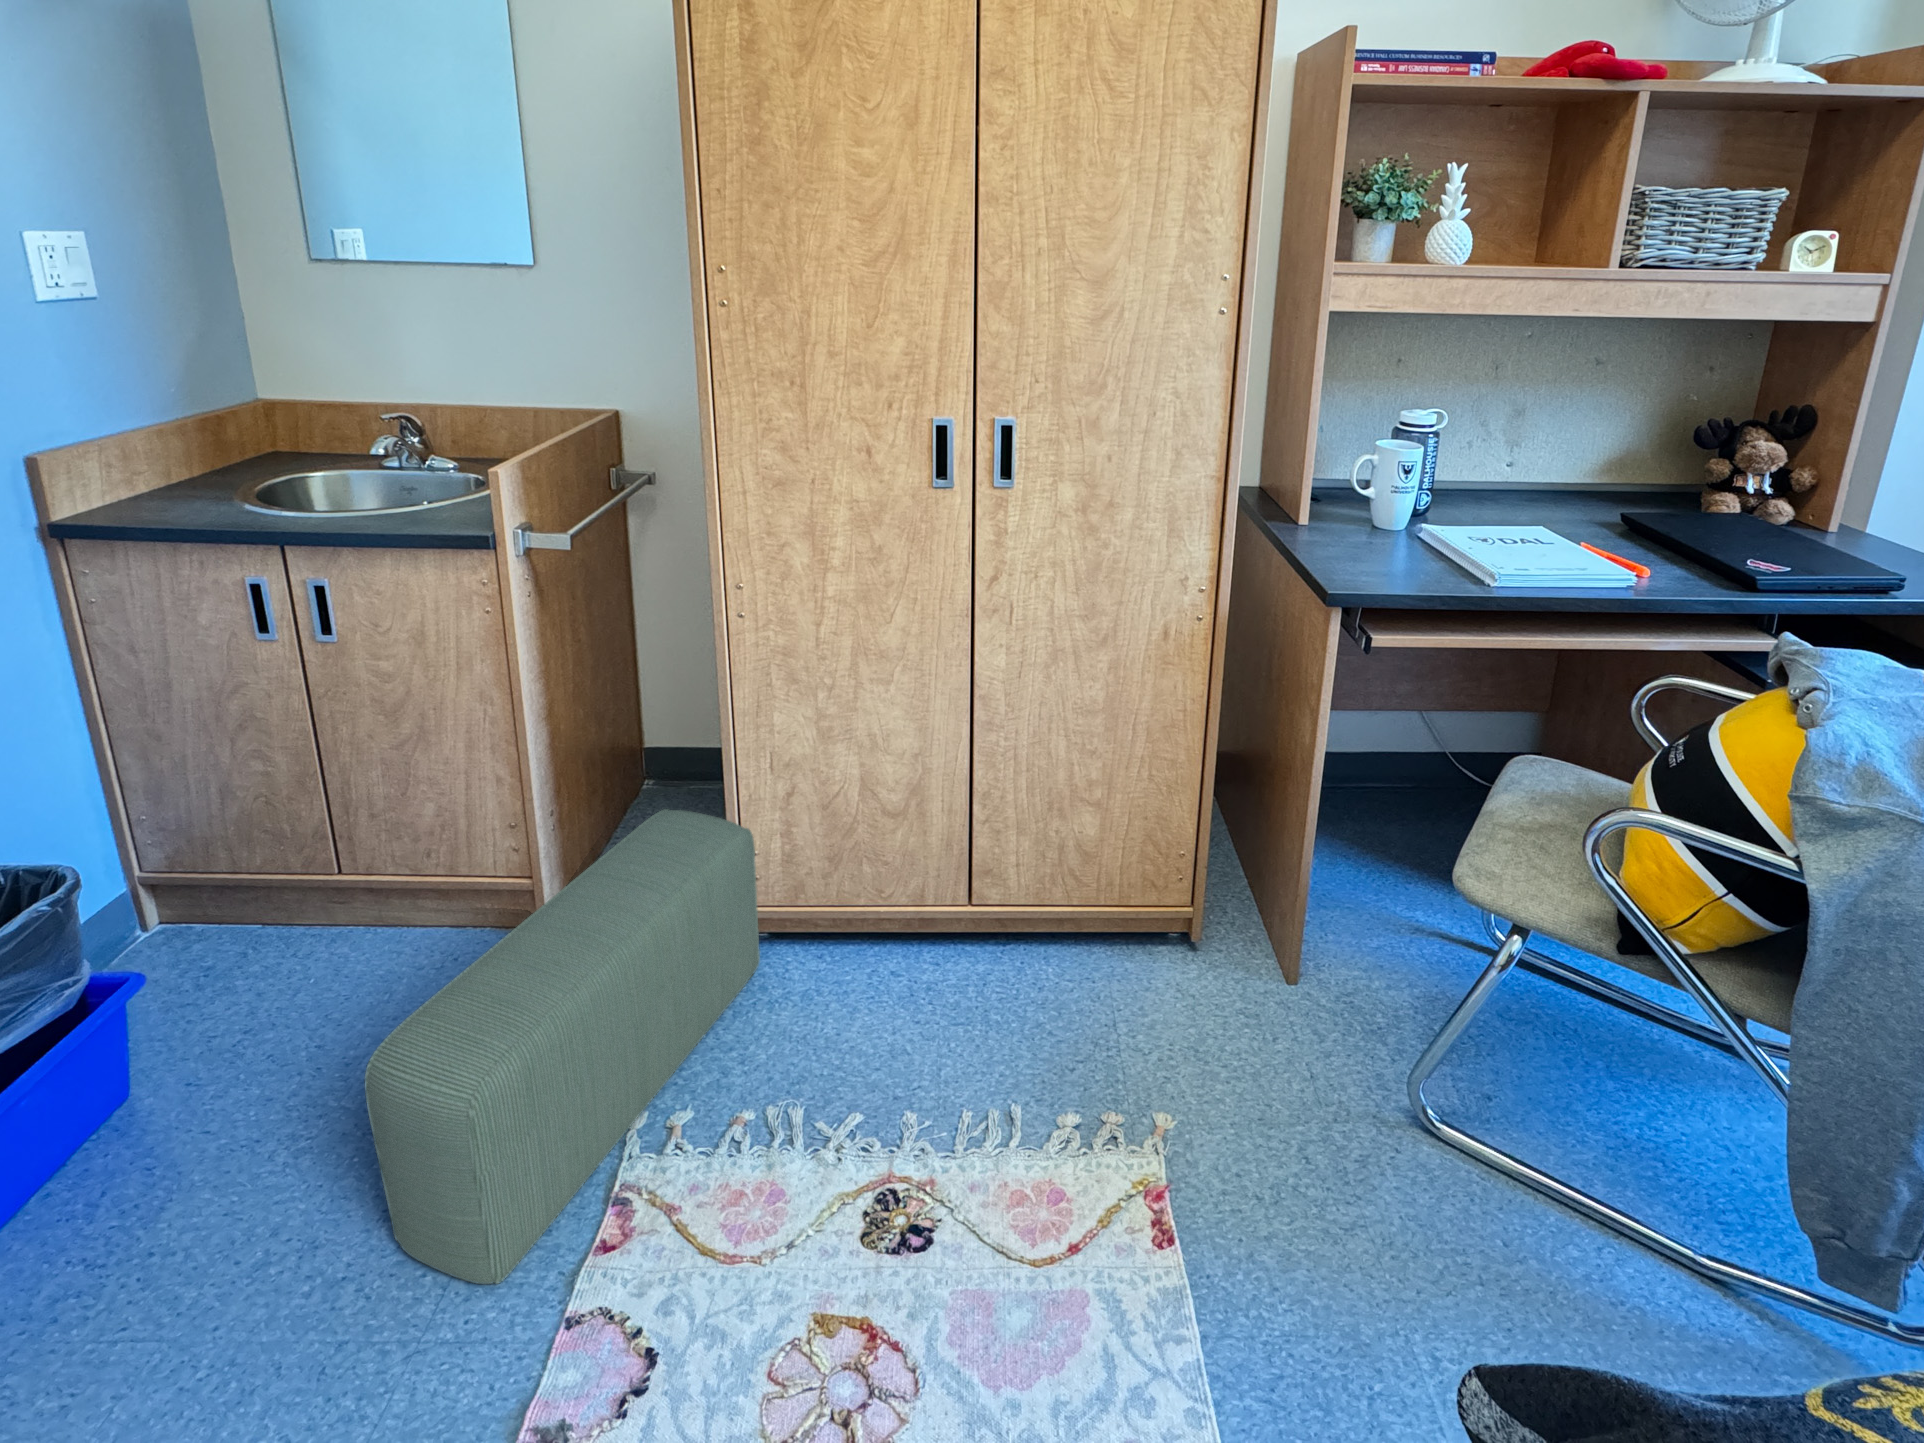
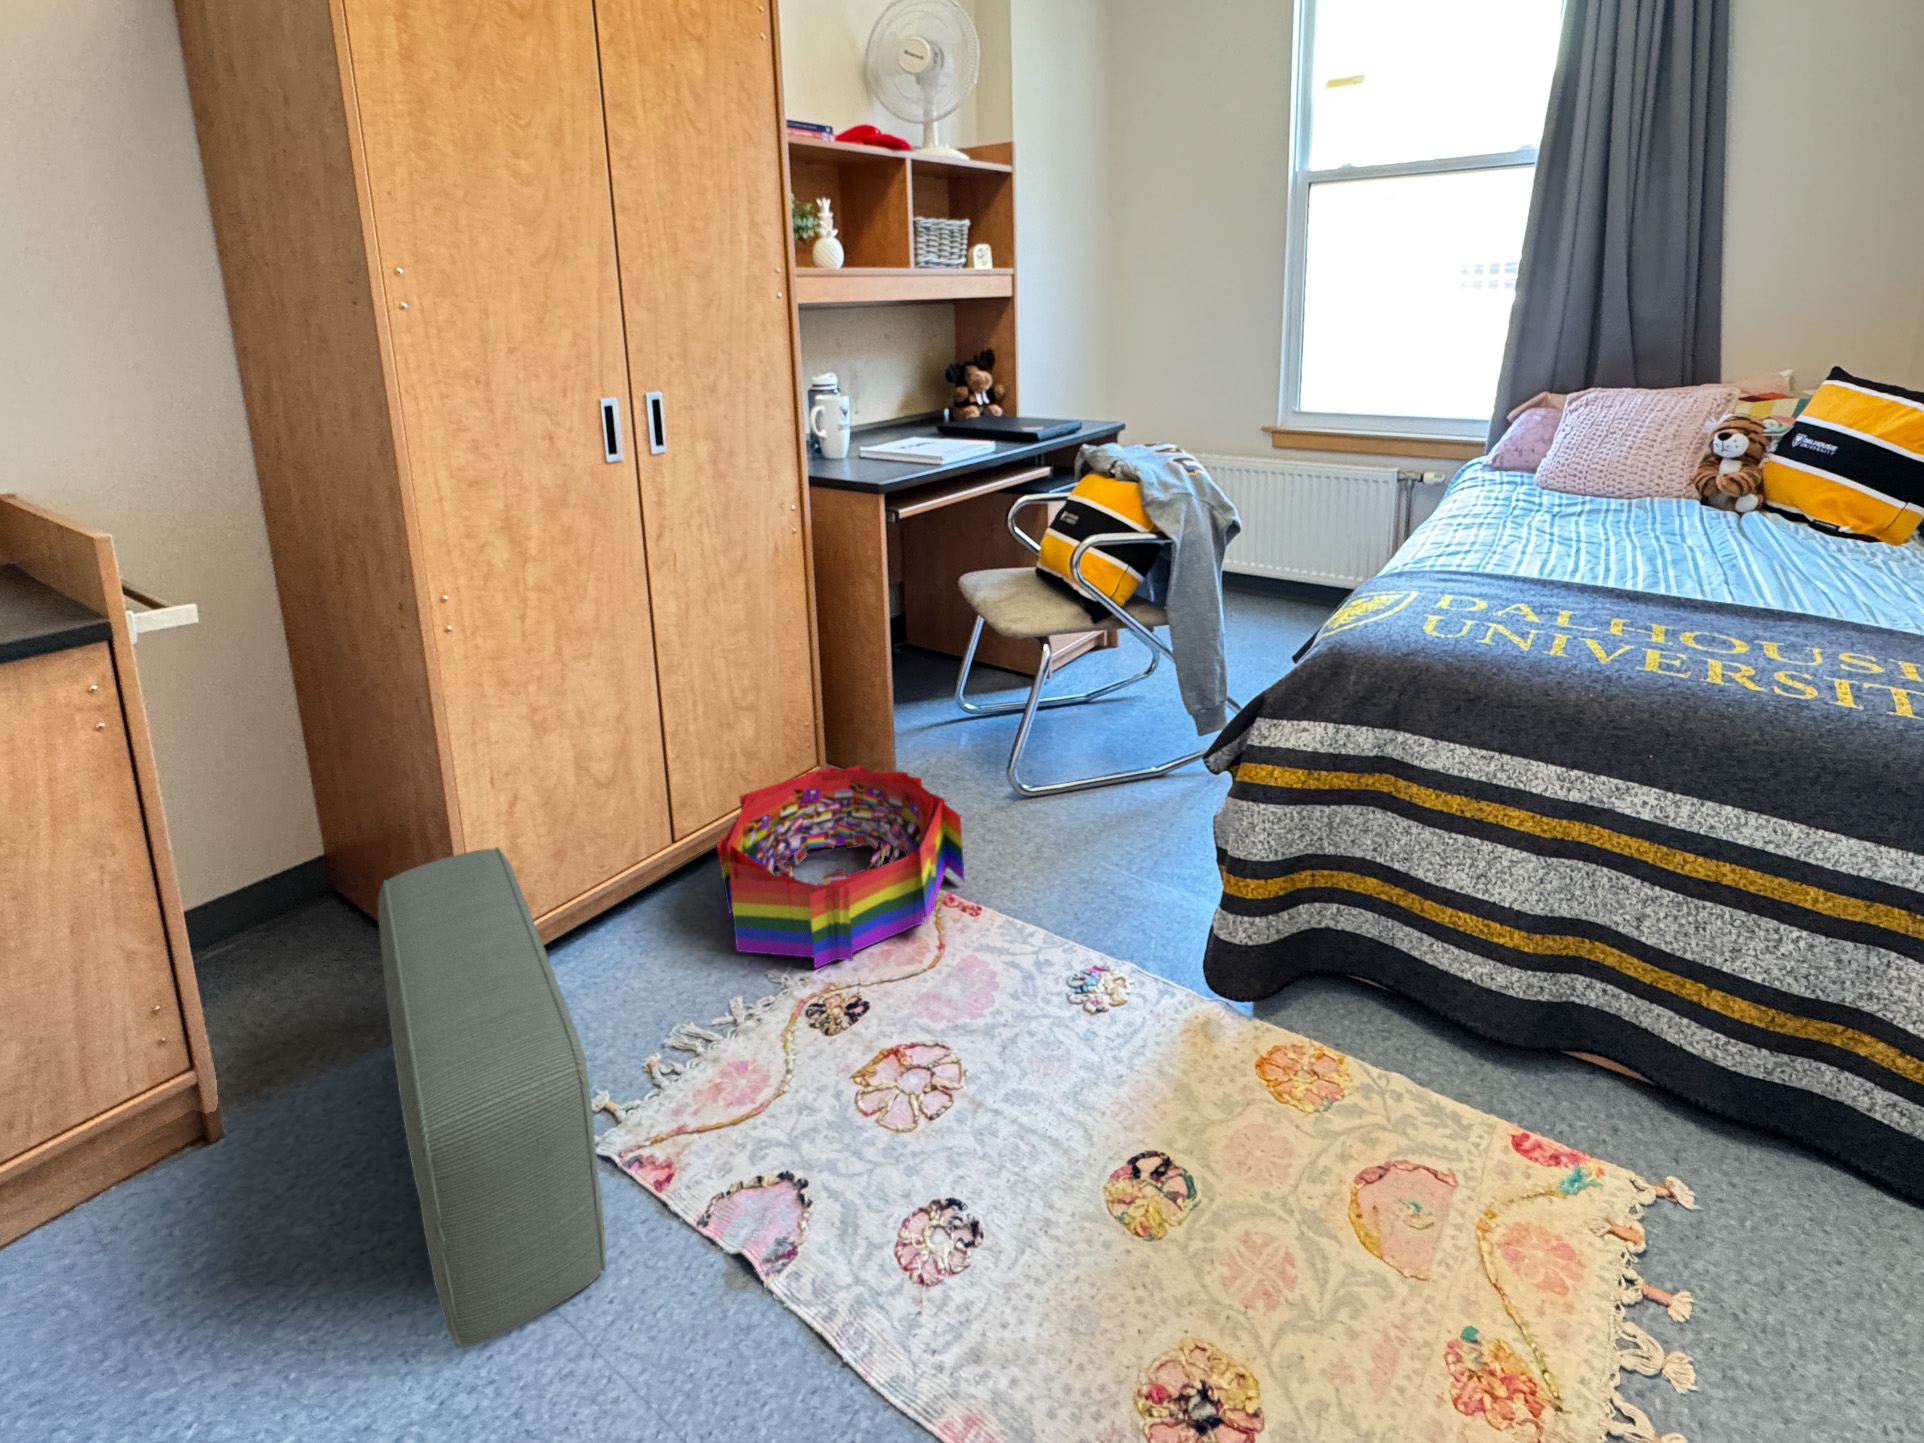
storage bin: none [914,895,1228,1205] -> present [717,766,965,968]

